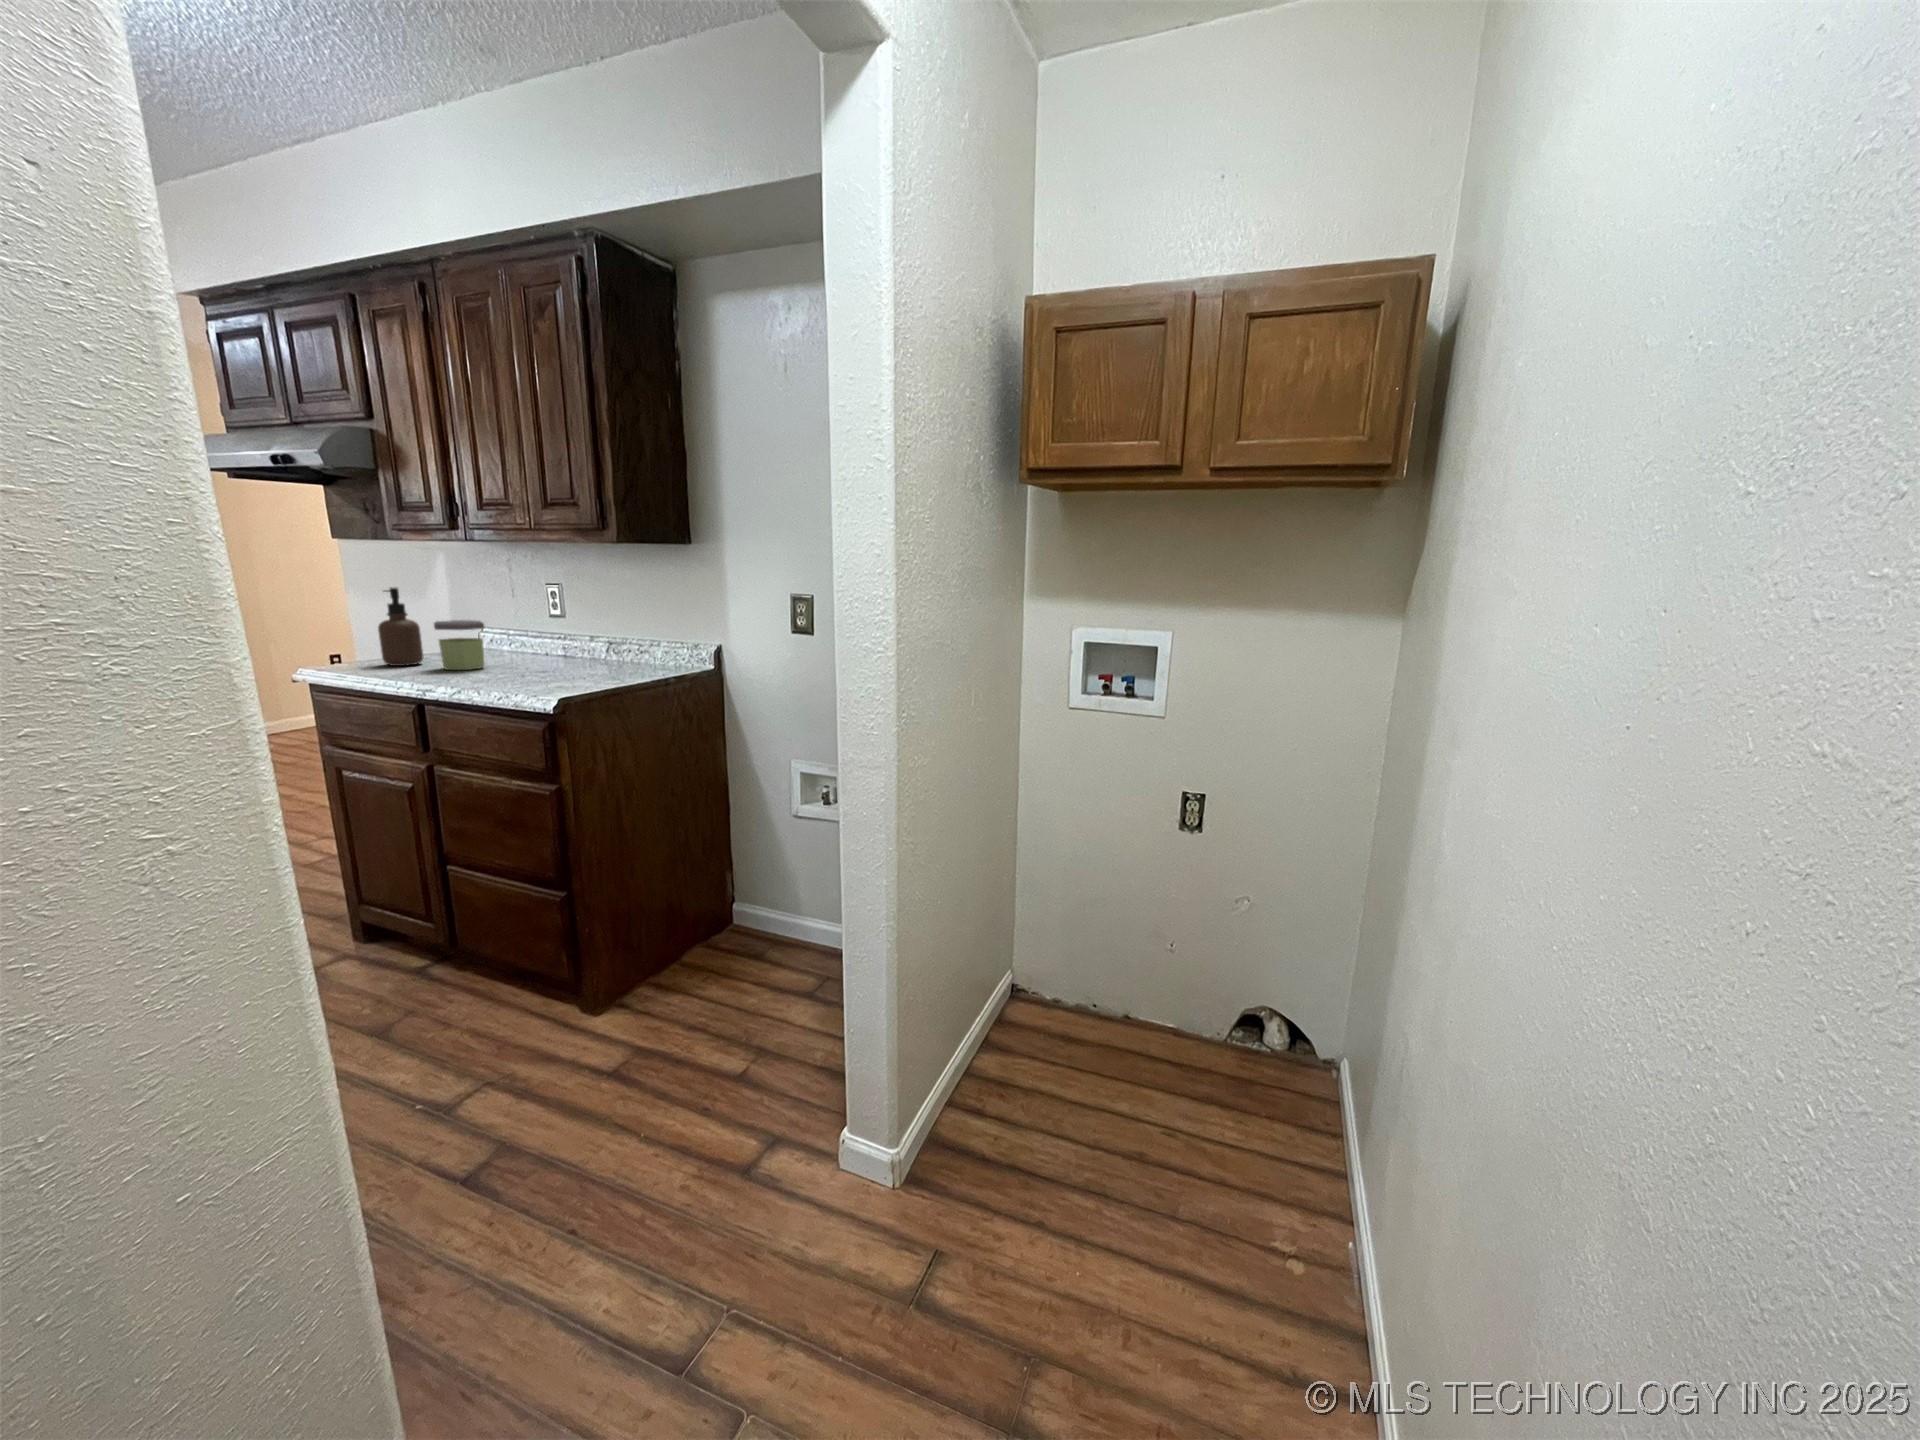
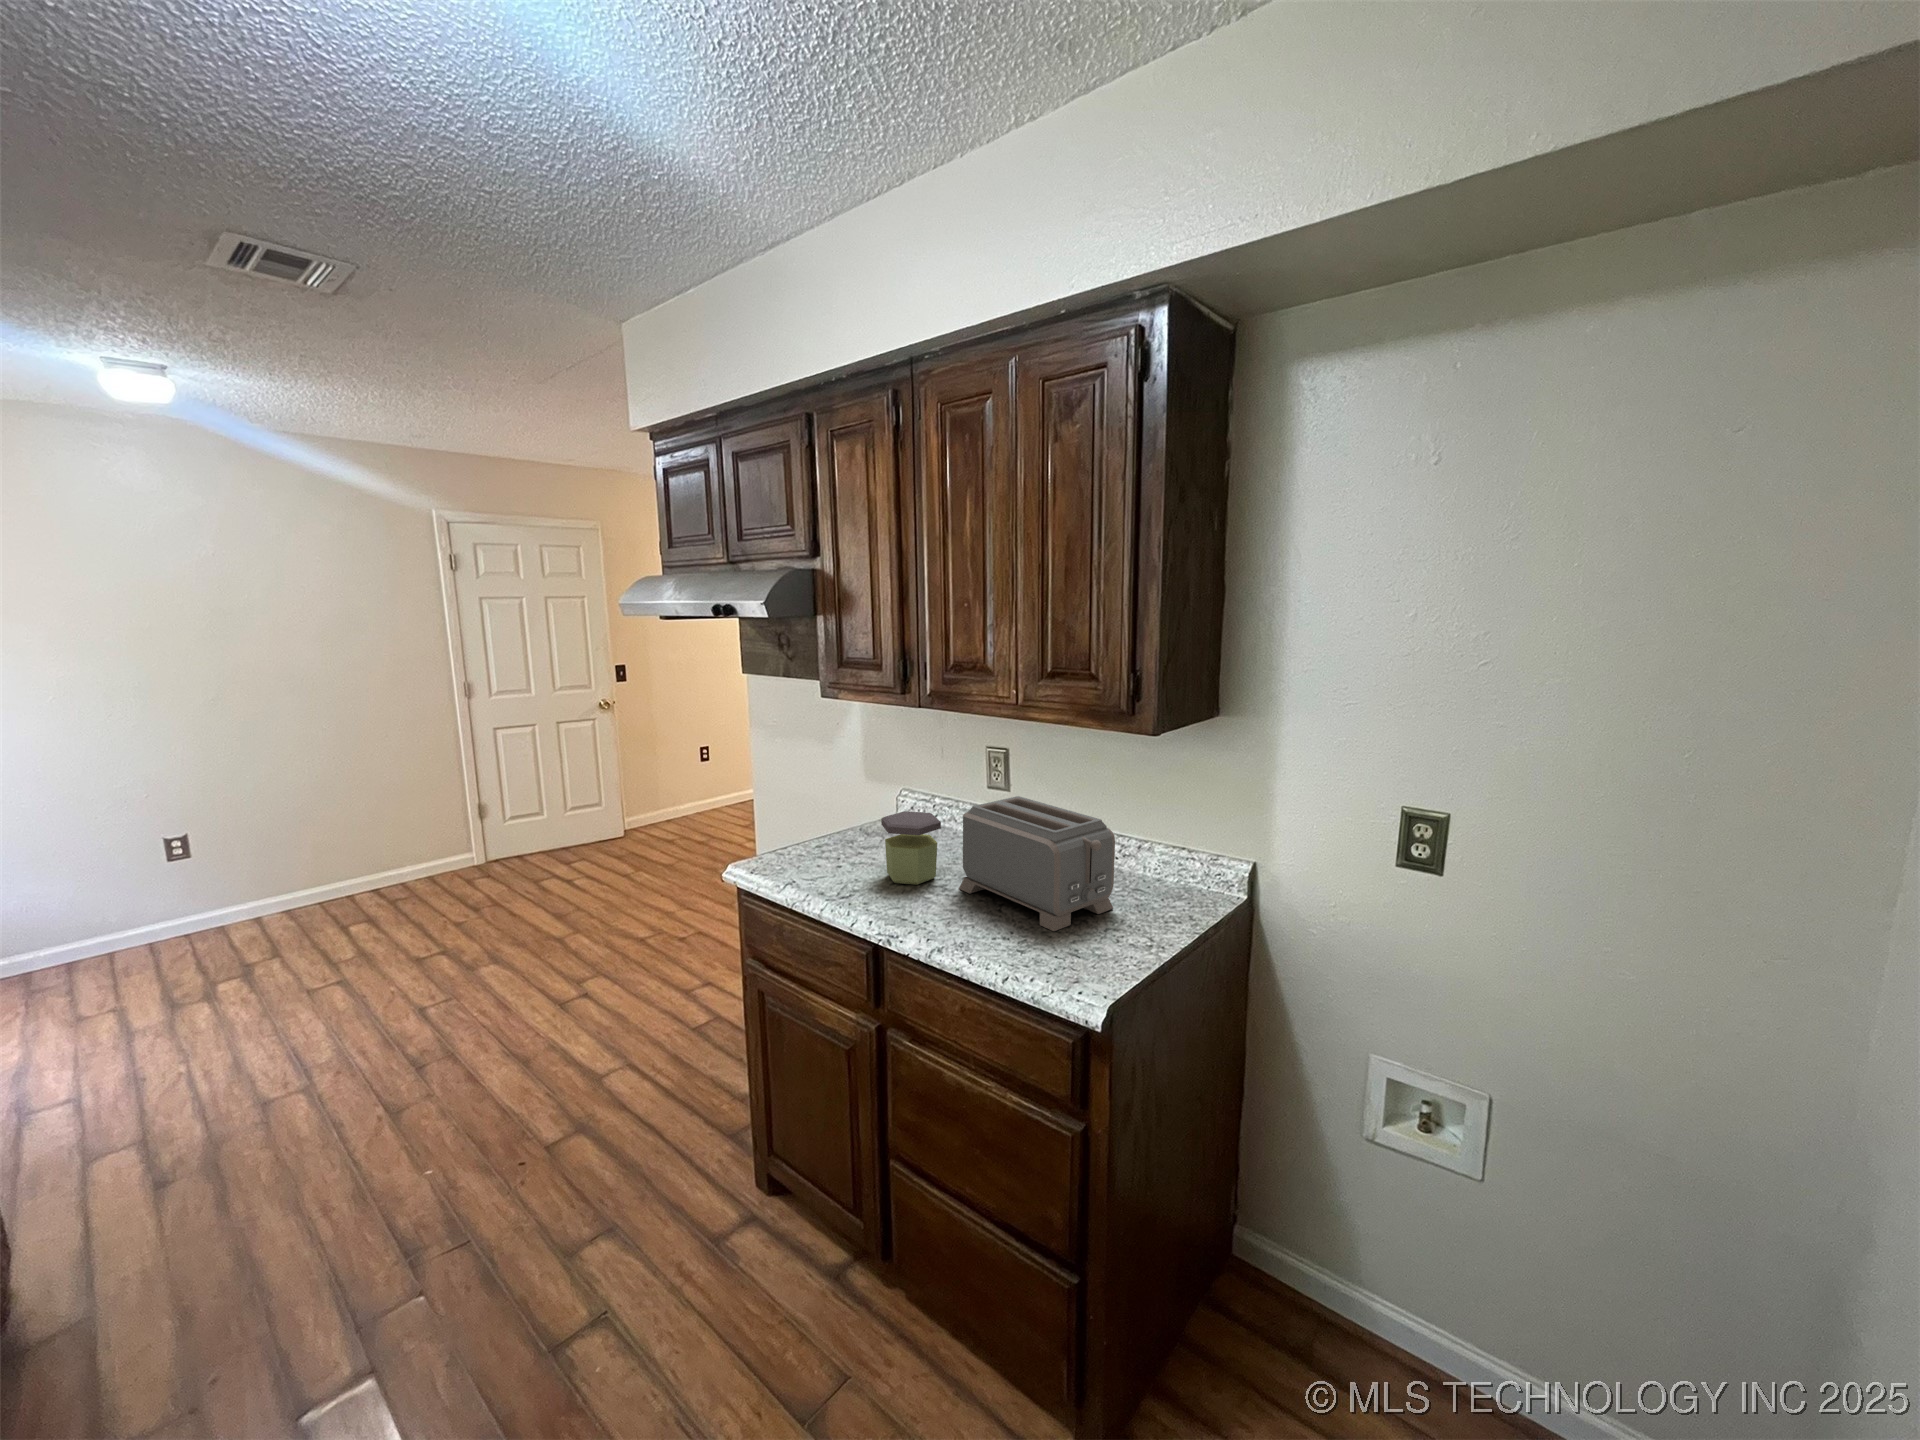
soap dispenser: present [378,587,423,666] -> none [816,768,859,867]
toaster: none [496,606,614,681] -> present [959,796,1115,931]

